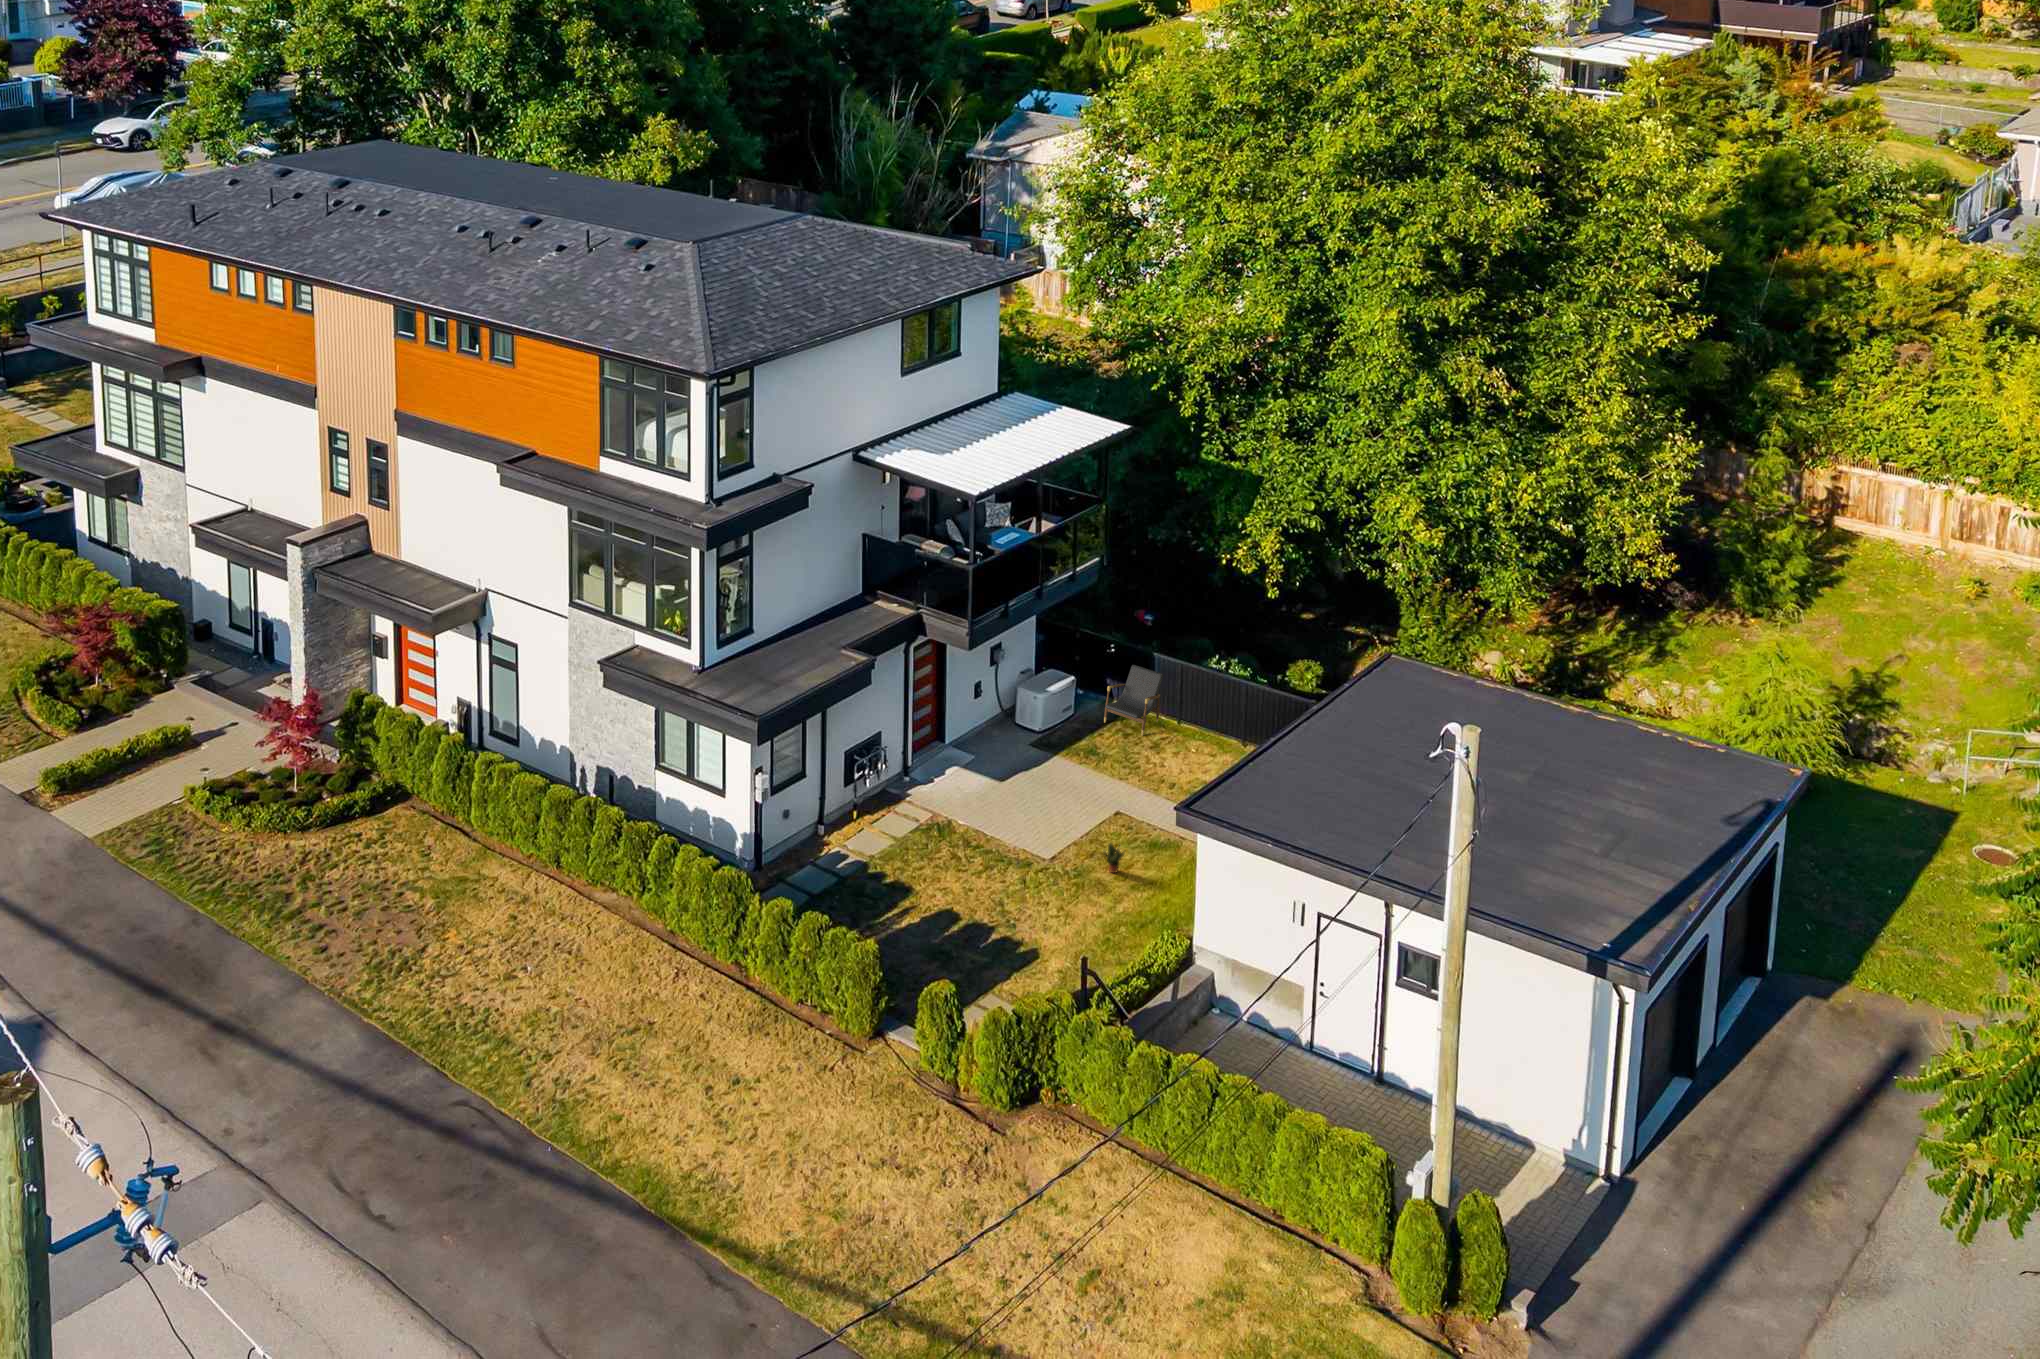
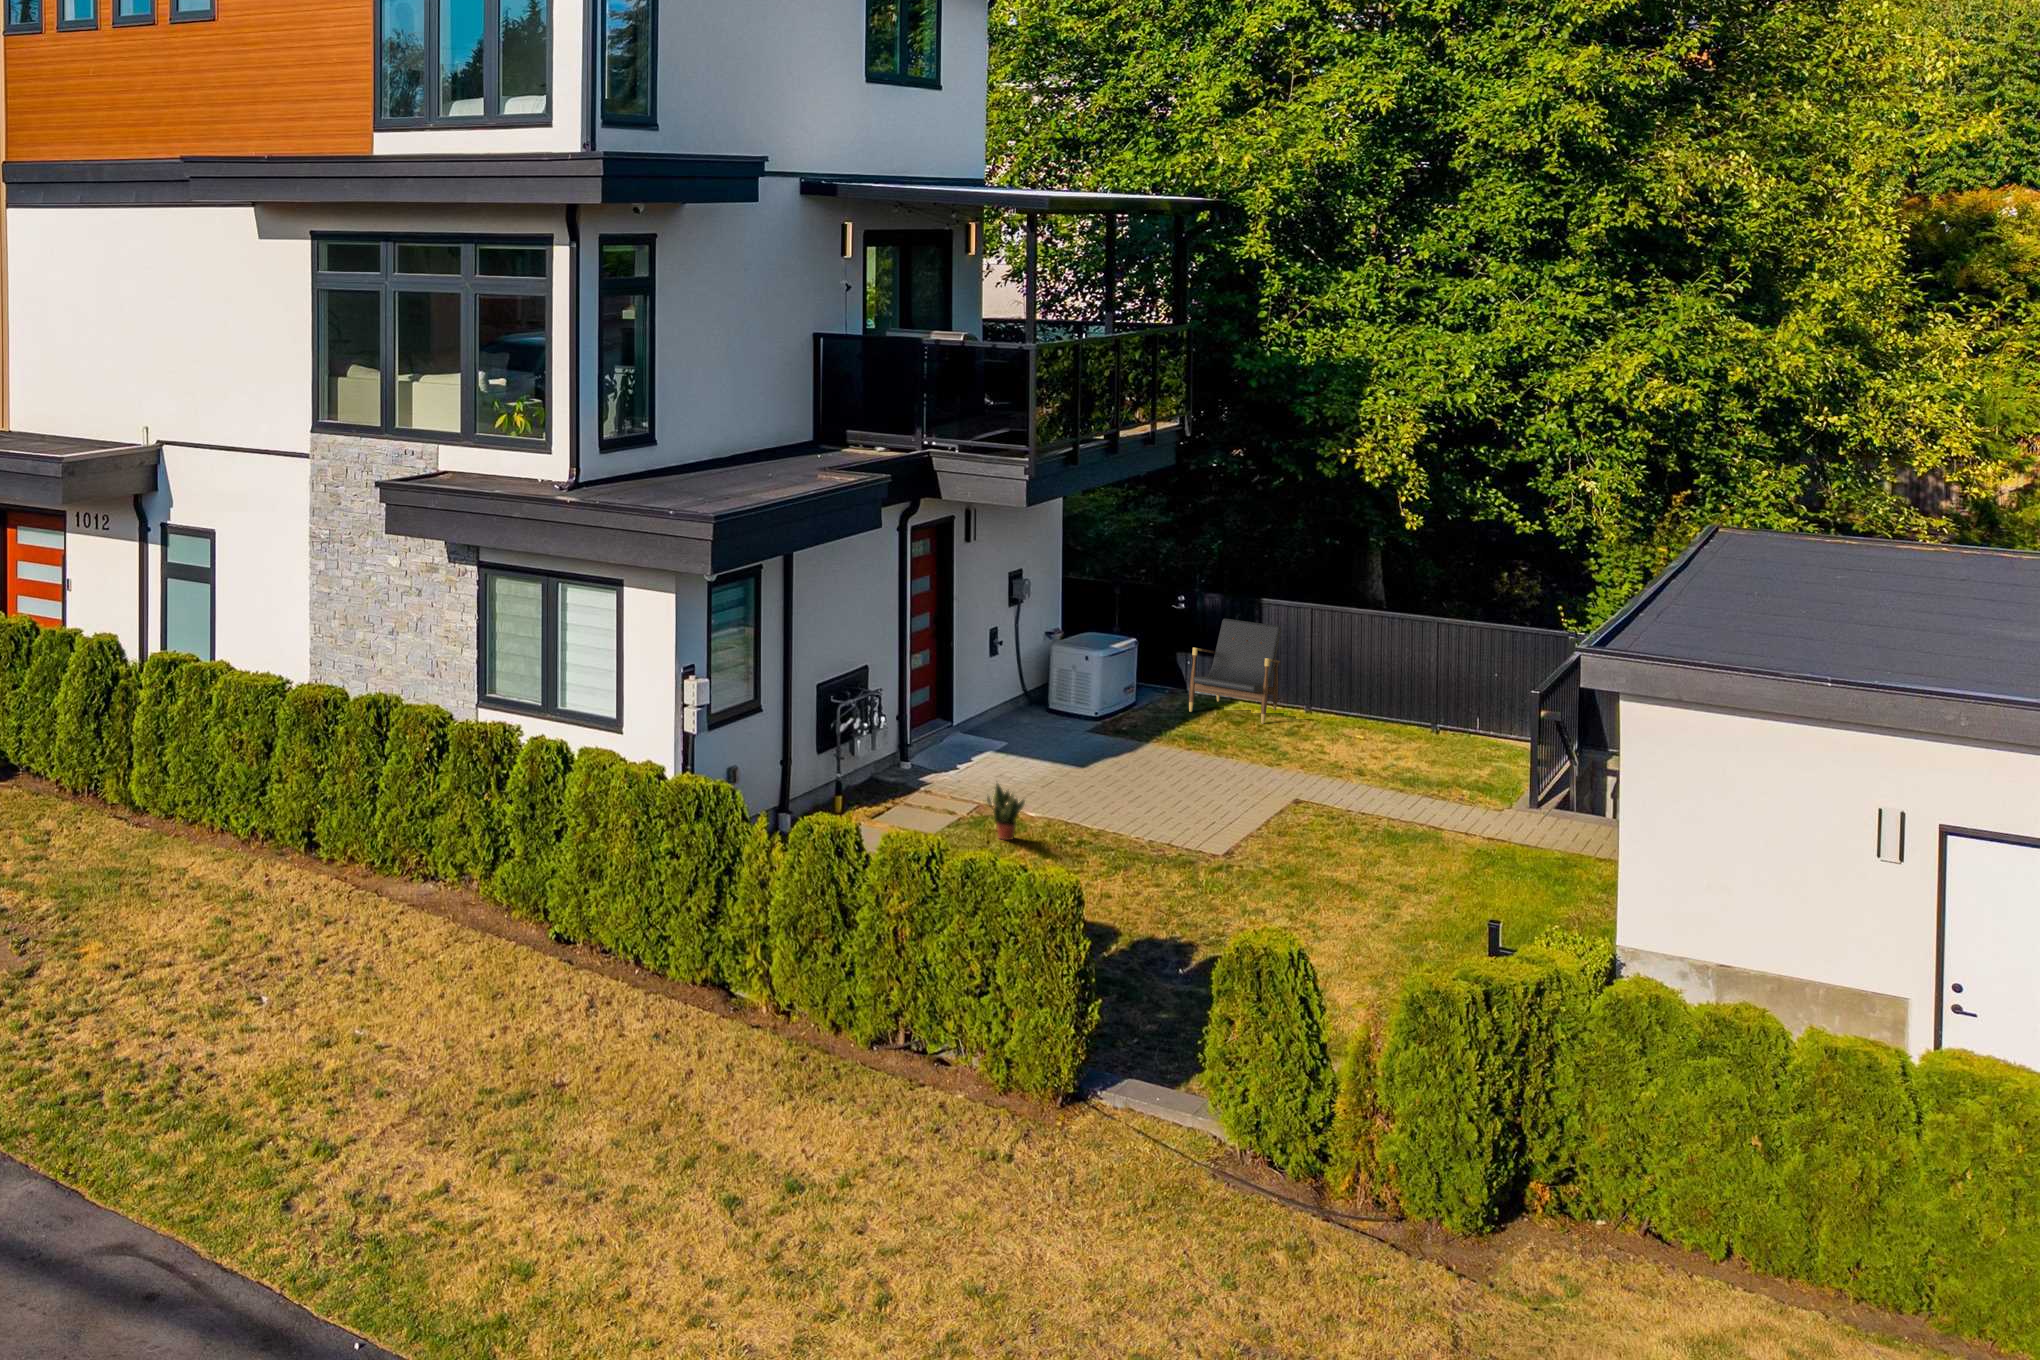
potted plant: present [1104,843,1124,873] -> present [987,784,1025,840]

